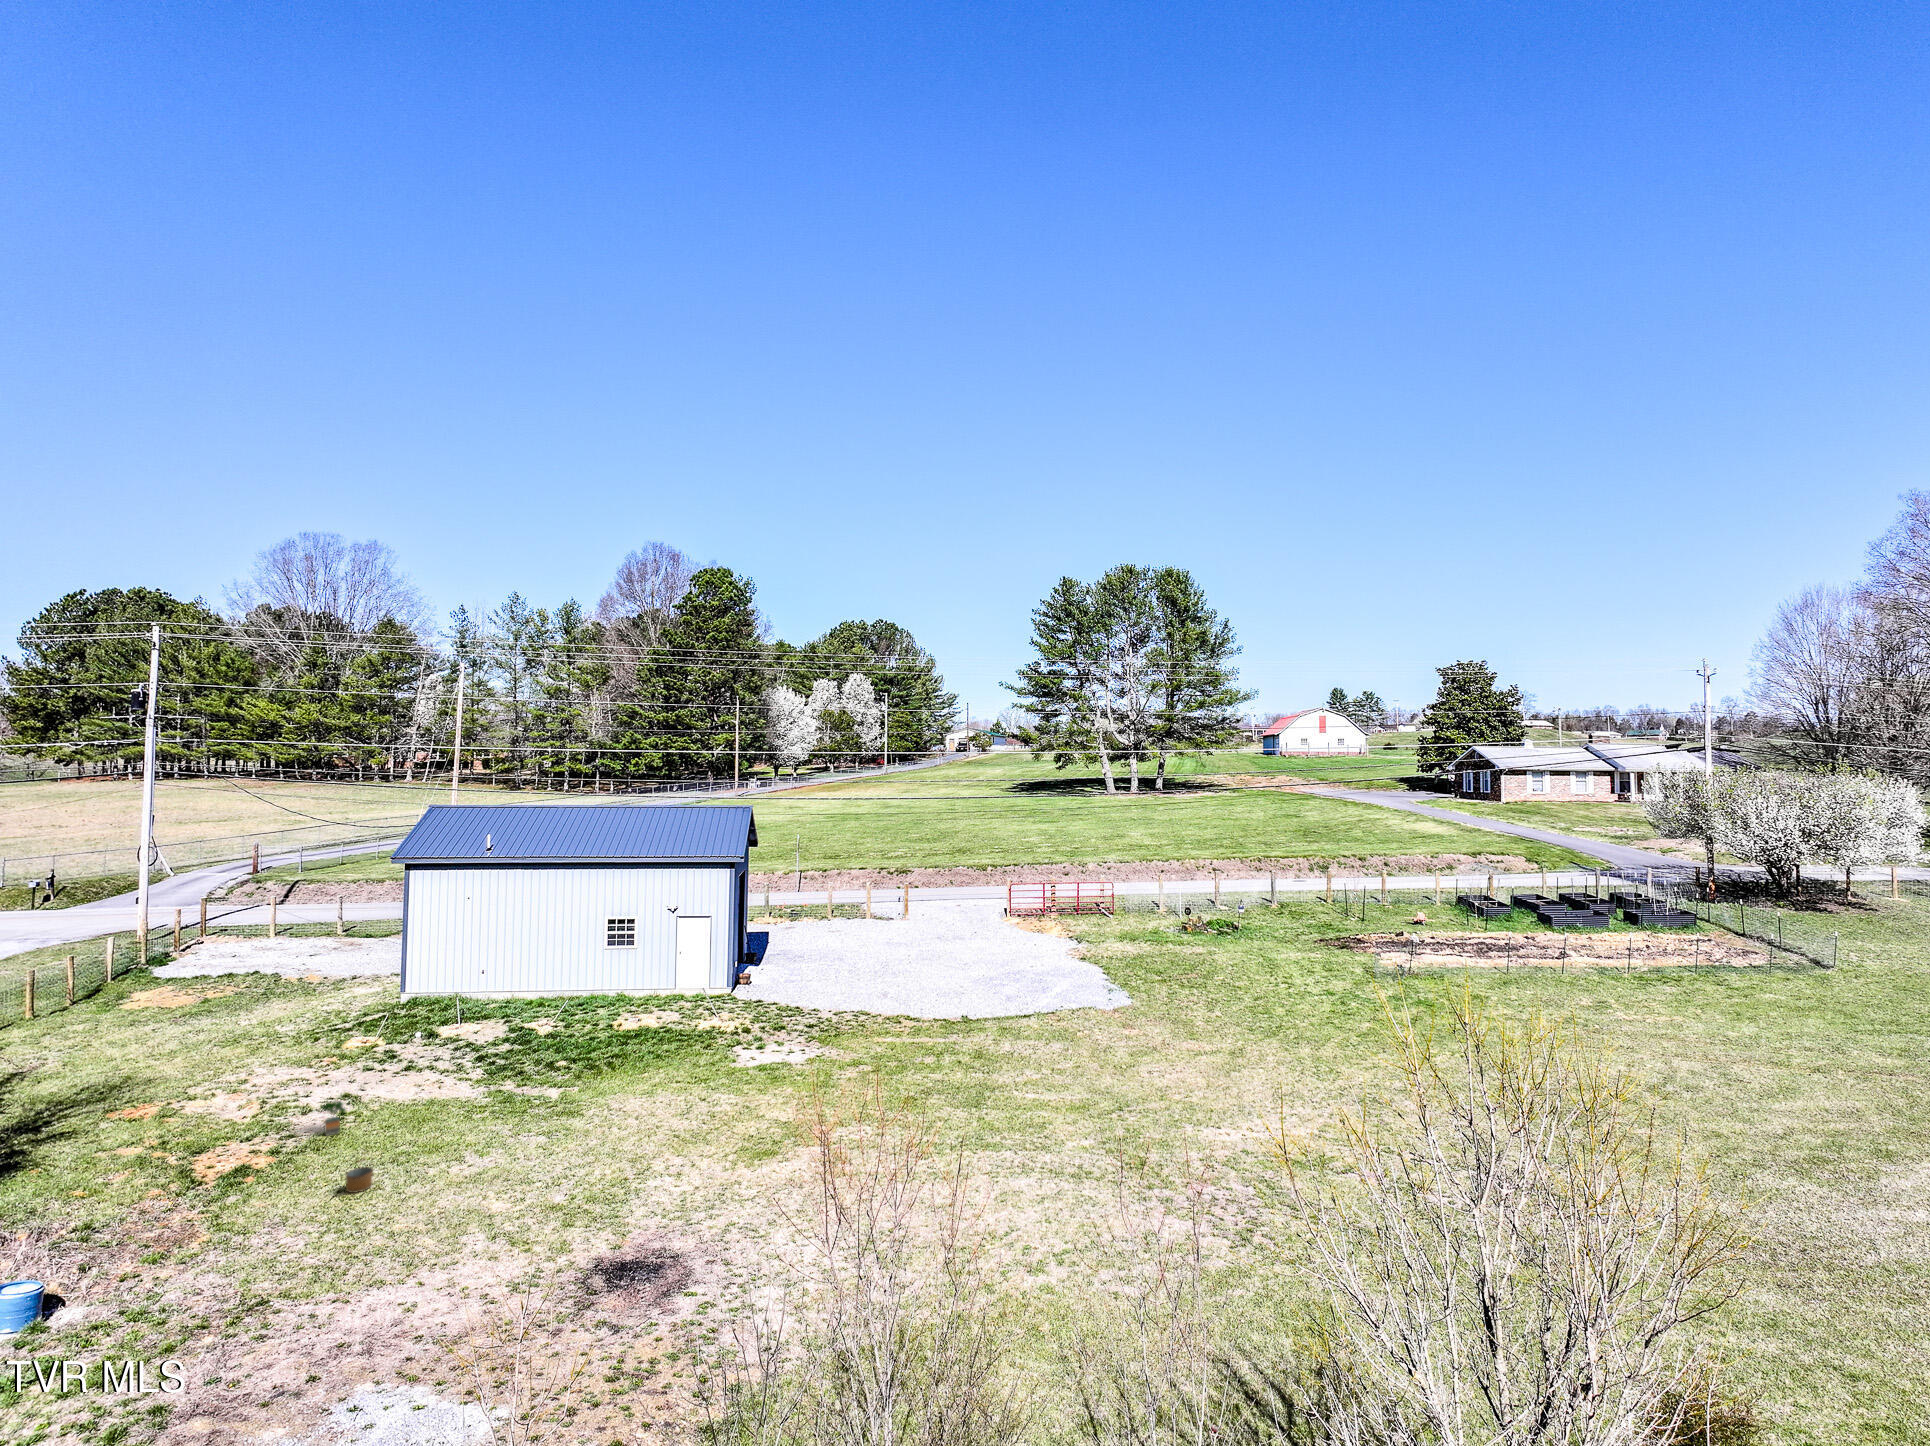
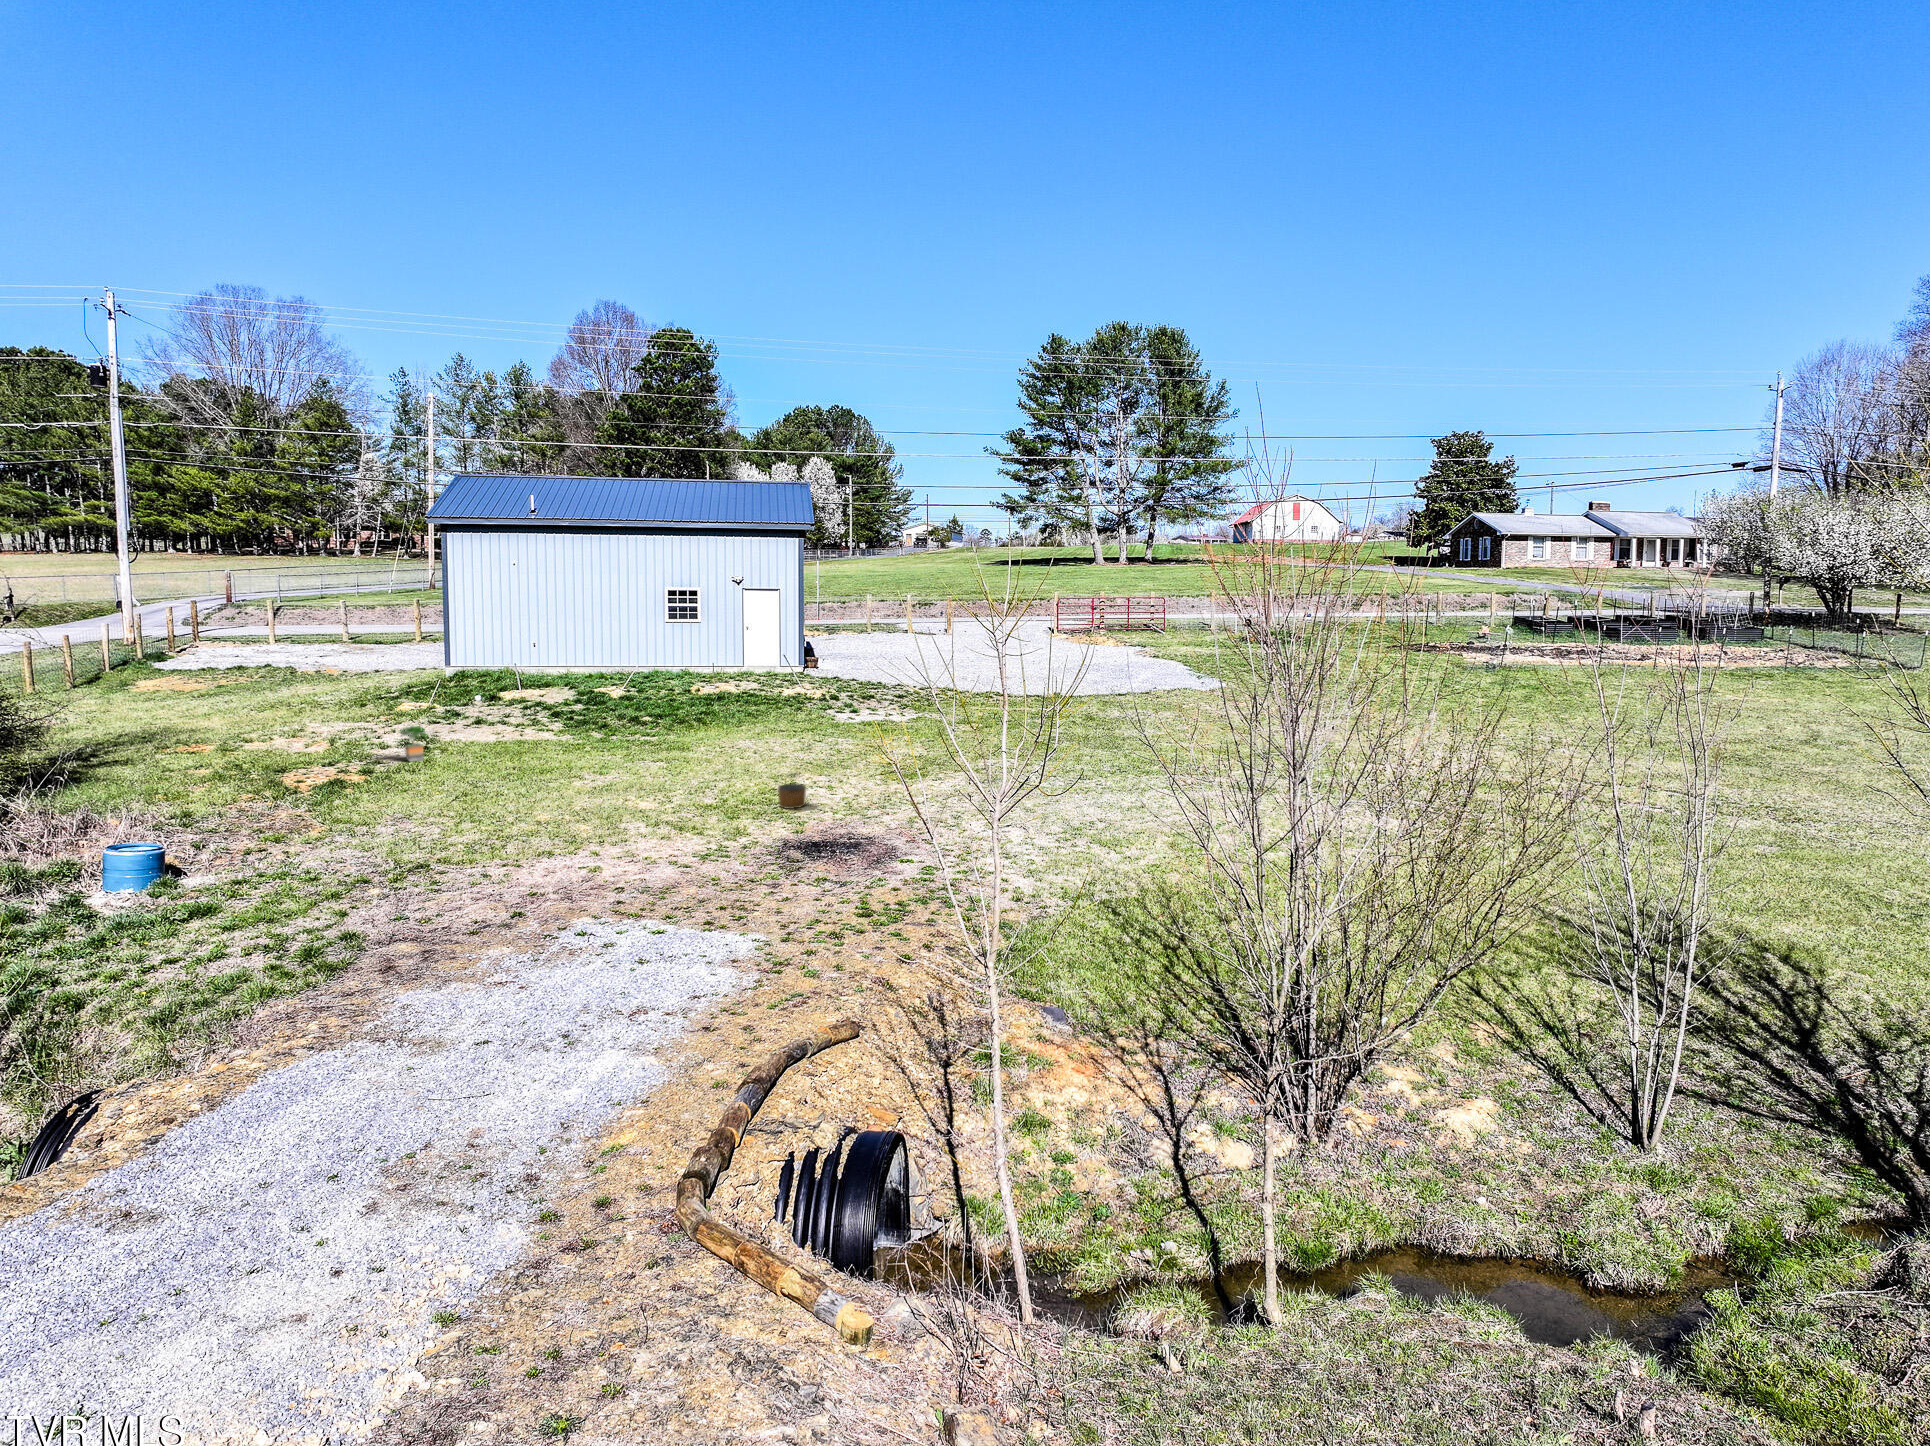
bucket: present [345,1160,373,1193] -> present [778,773,806,809]

